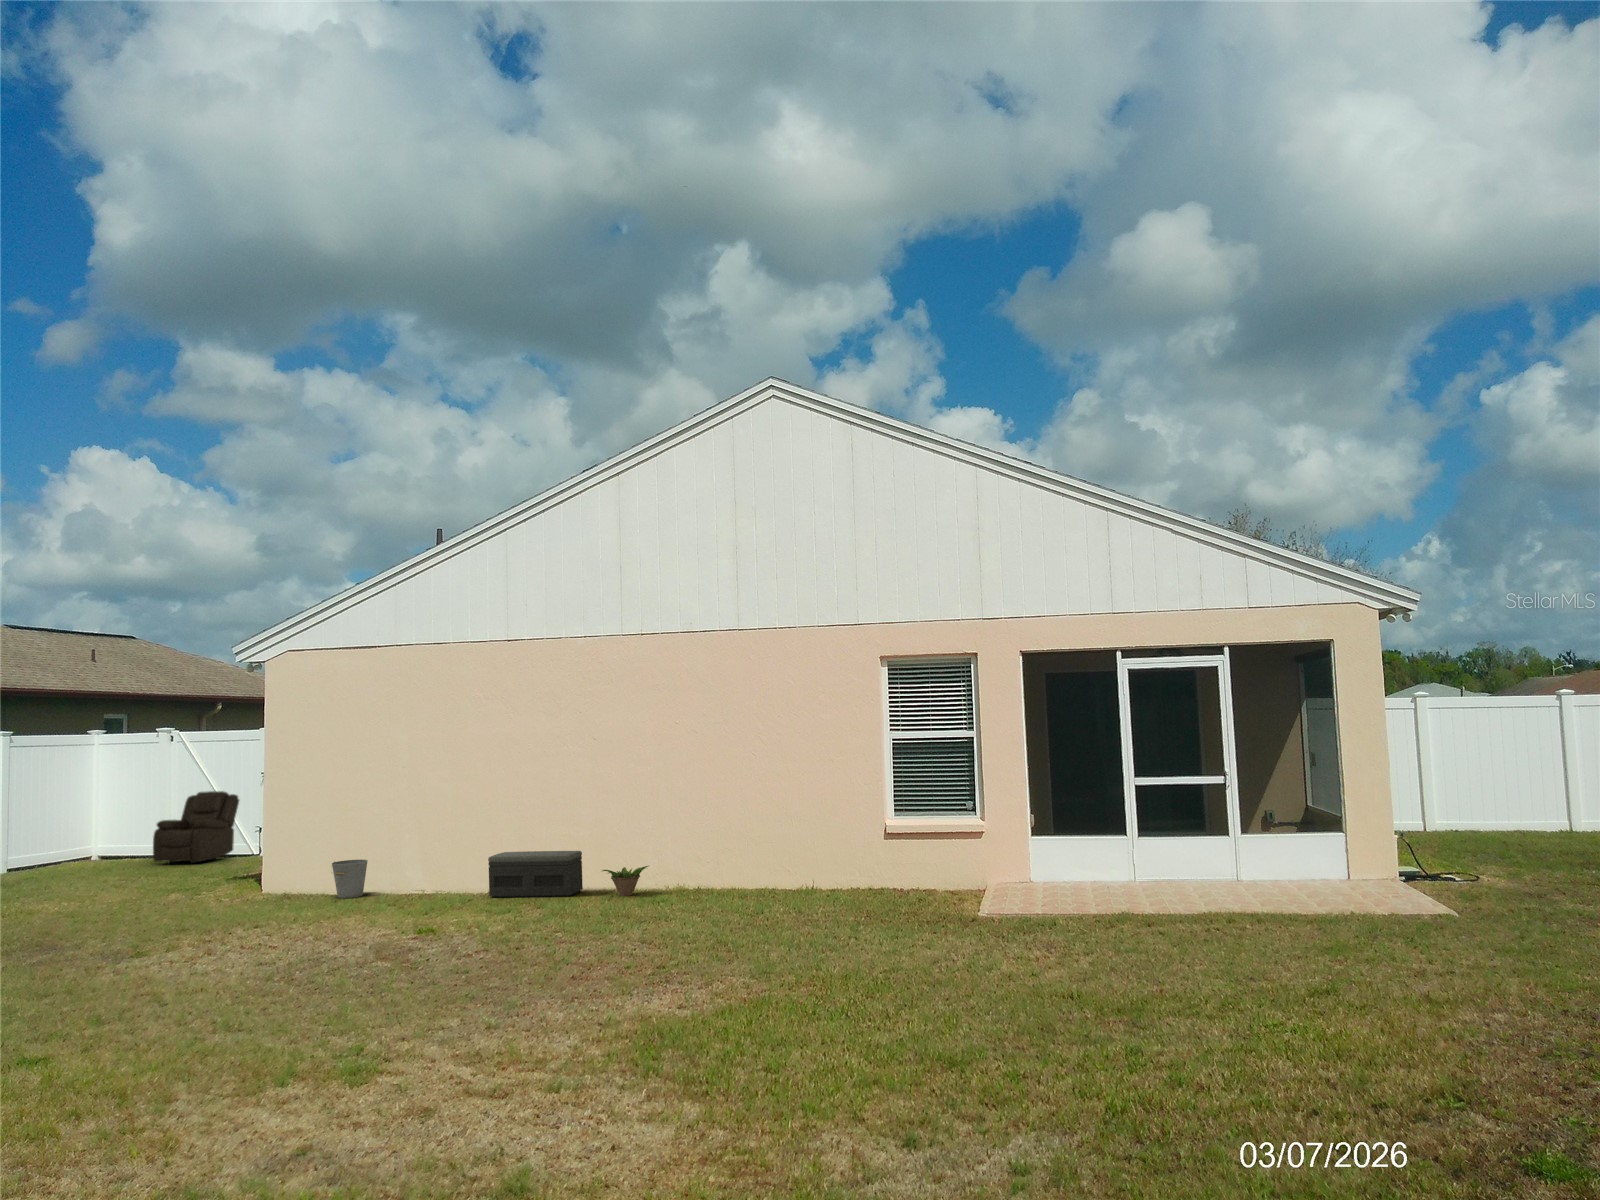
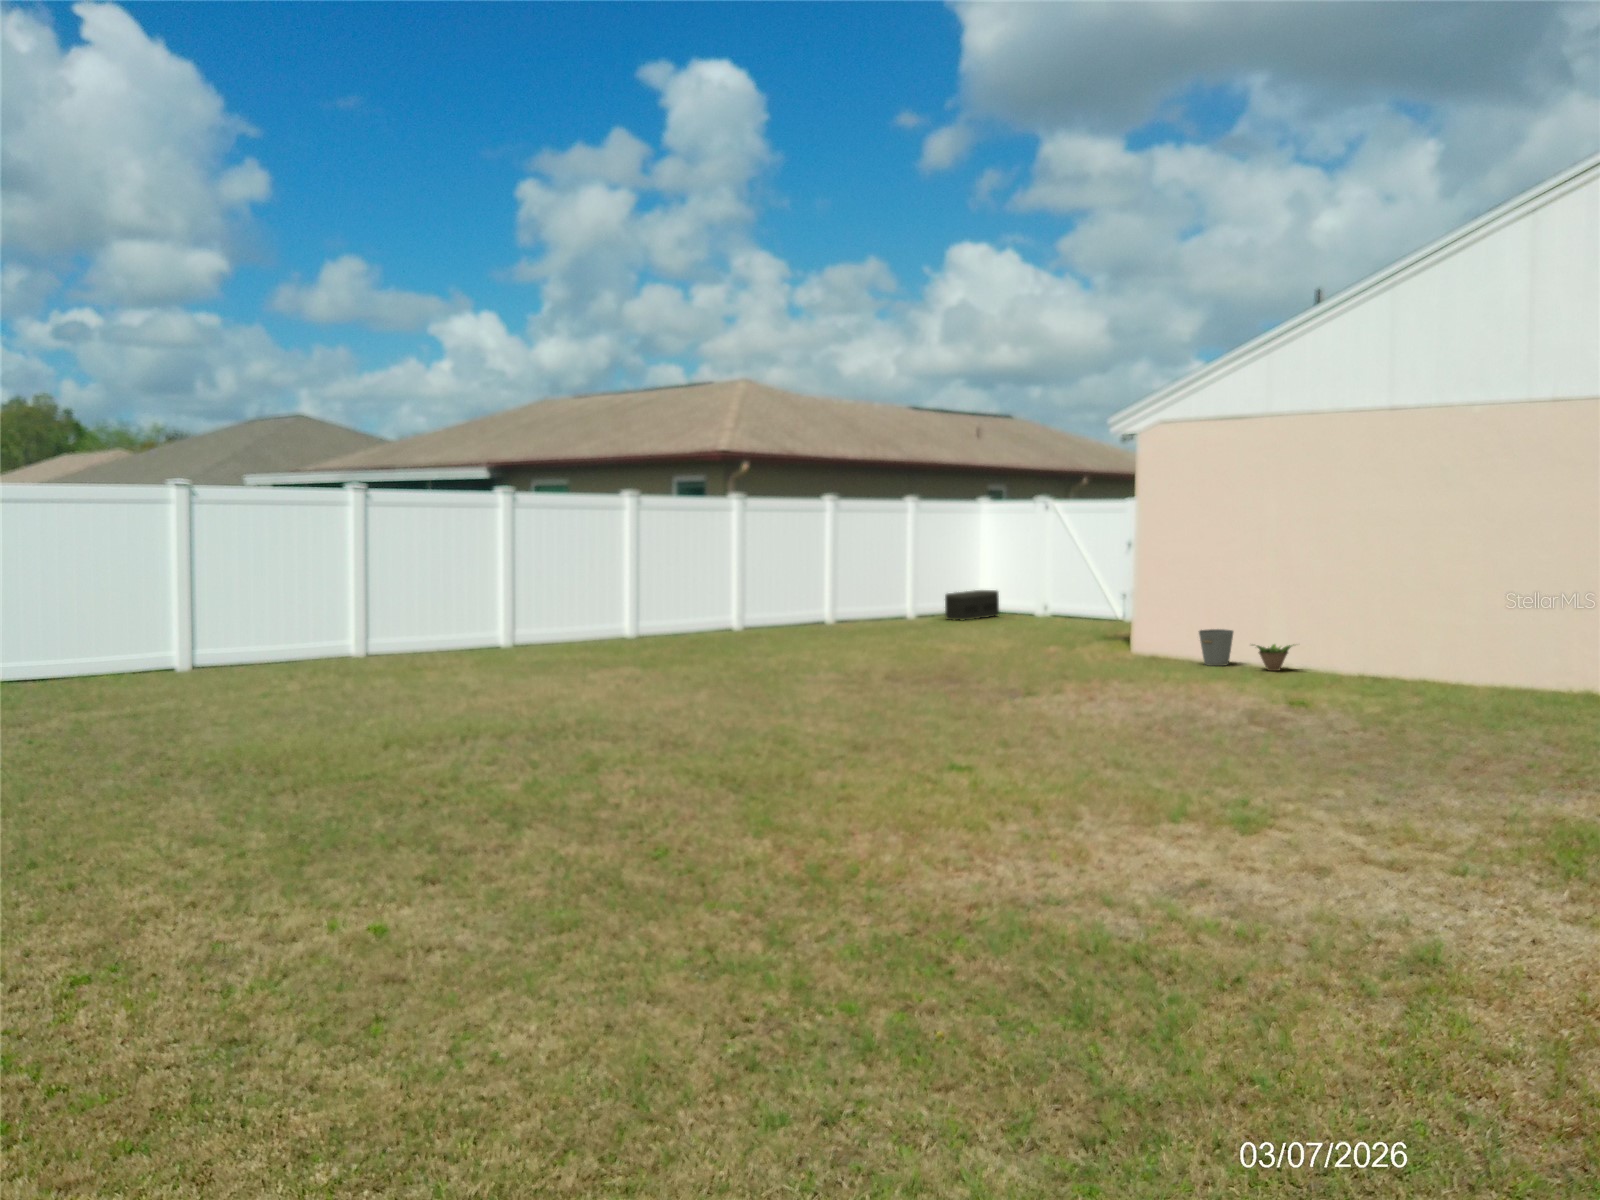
chair: present [153,791,239,864] -> none [1032,558,1106,624]
storage bench: present [488,851,583,898] -> present [945,590,999,621]
decorative plant: present [603,866,648,896] -> present [1257,644,1292,671]

